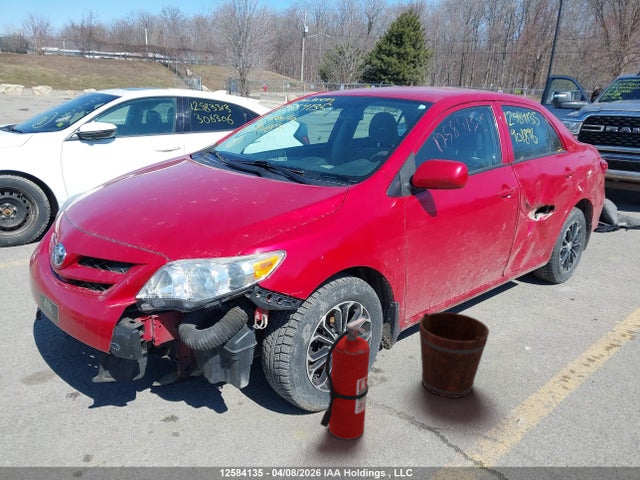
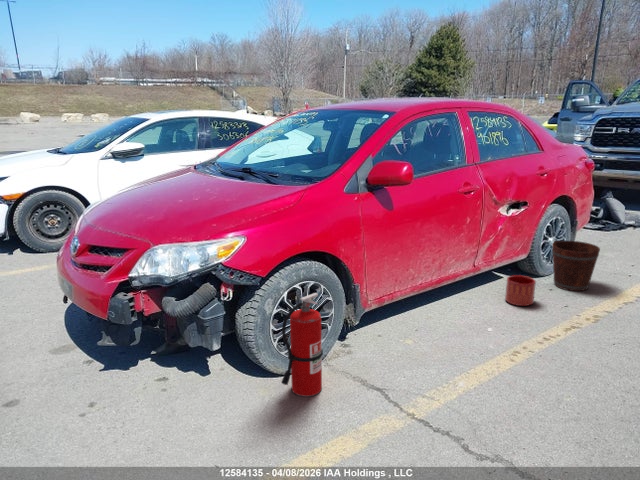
planter: none [532,287,567,321] -> present [505,275,536,306]
bucket: present [419,312,489,398] -> present [552,241,600,291]

